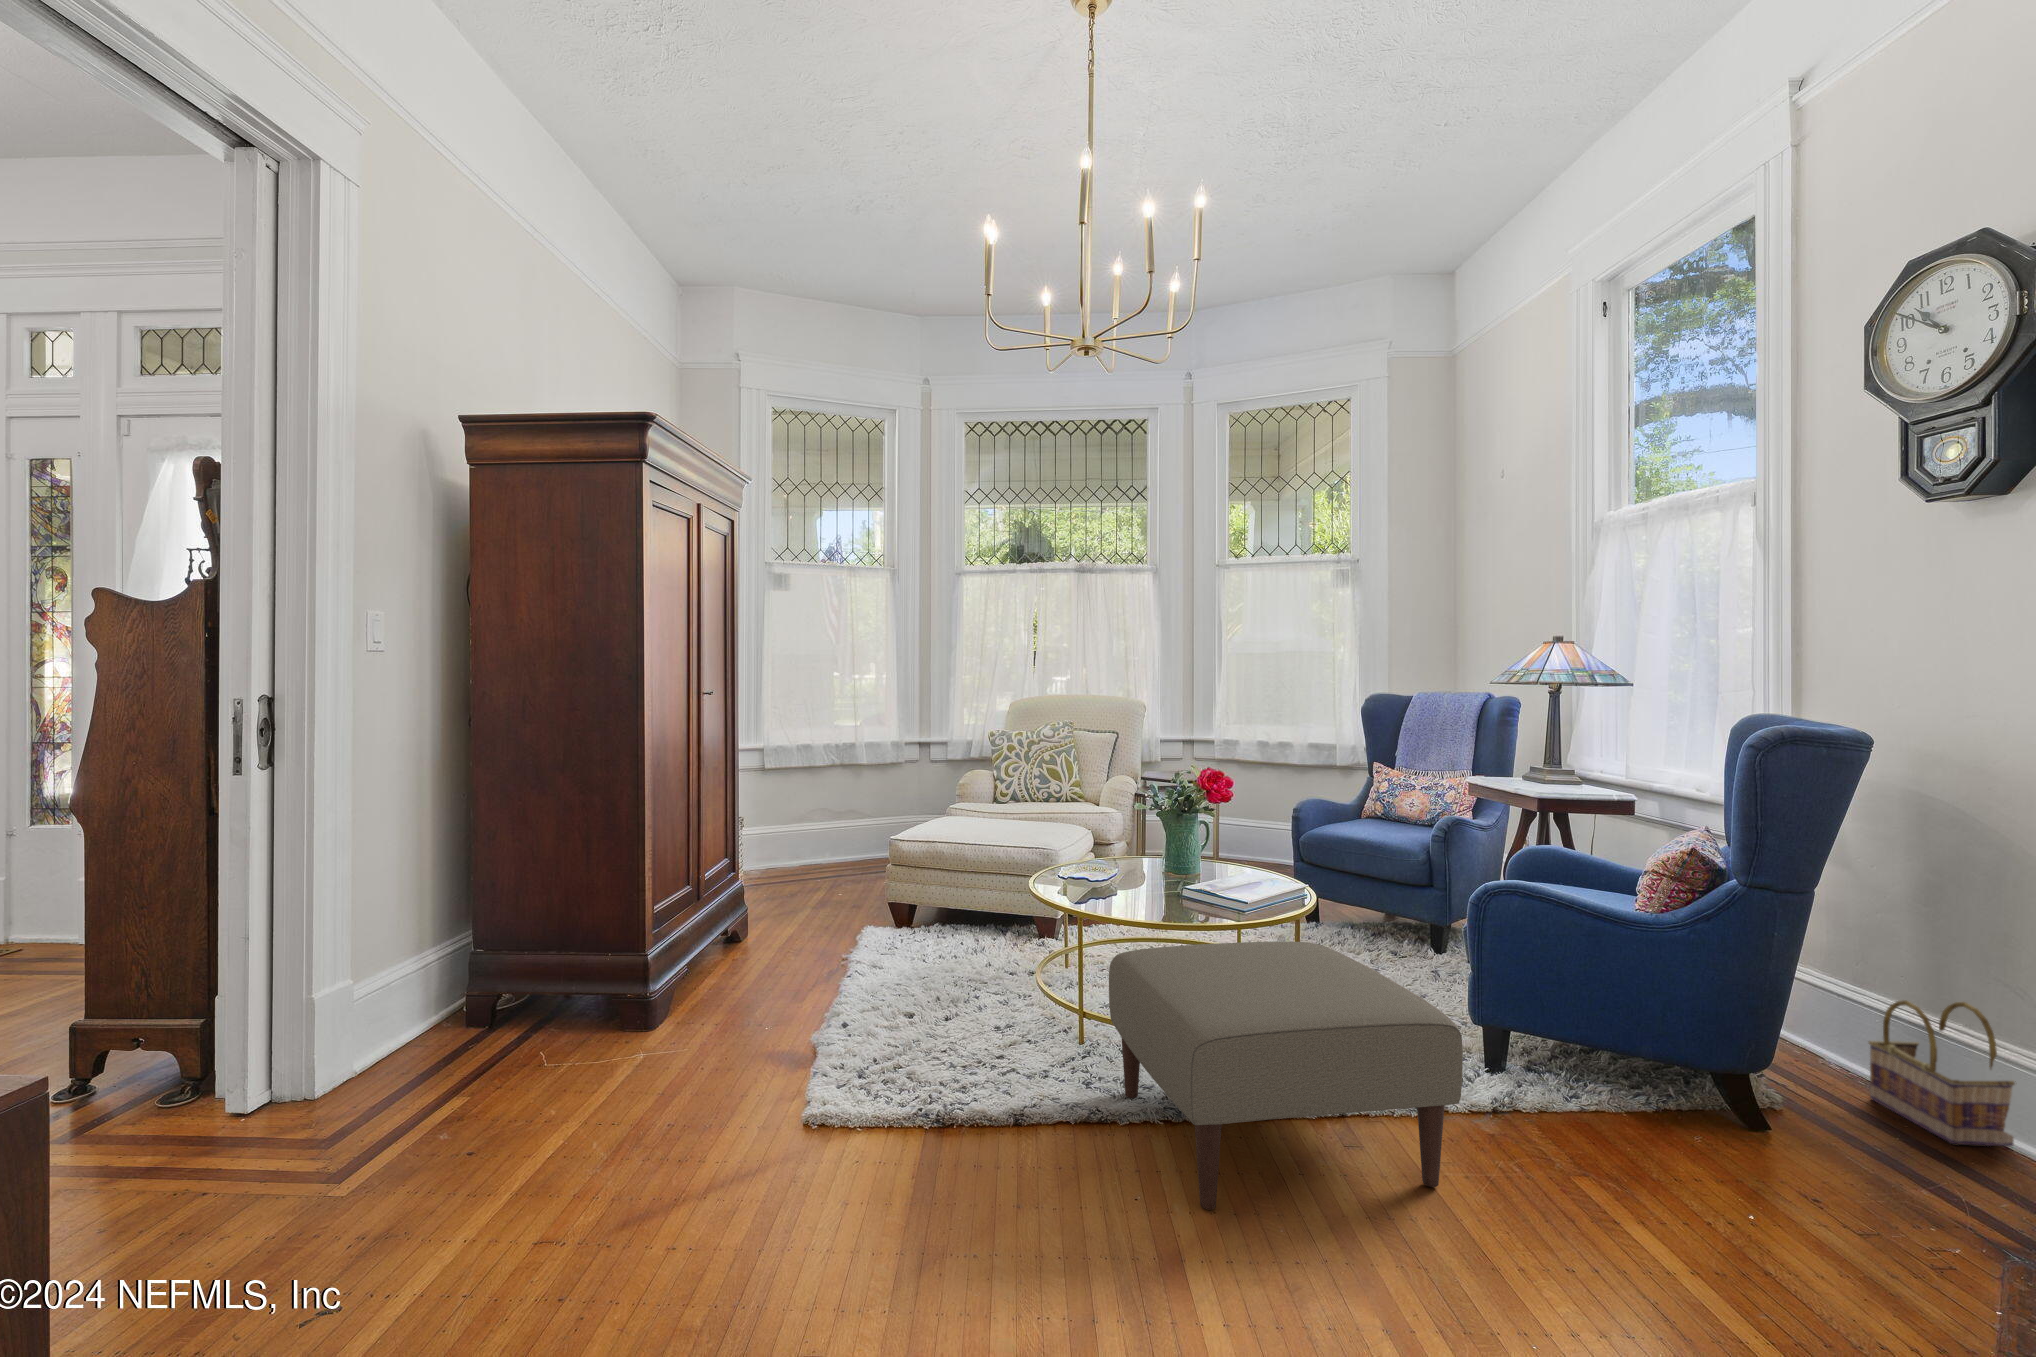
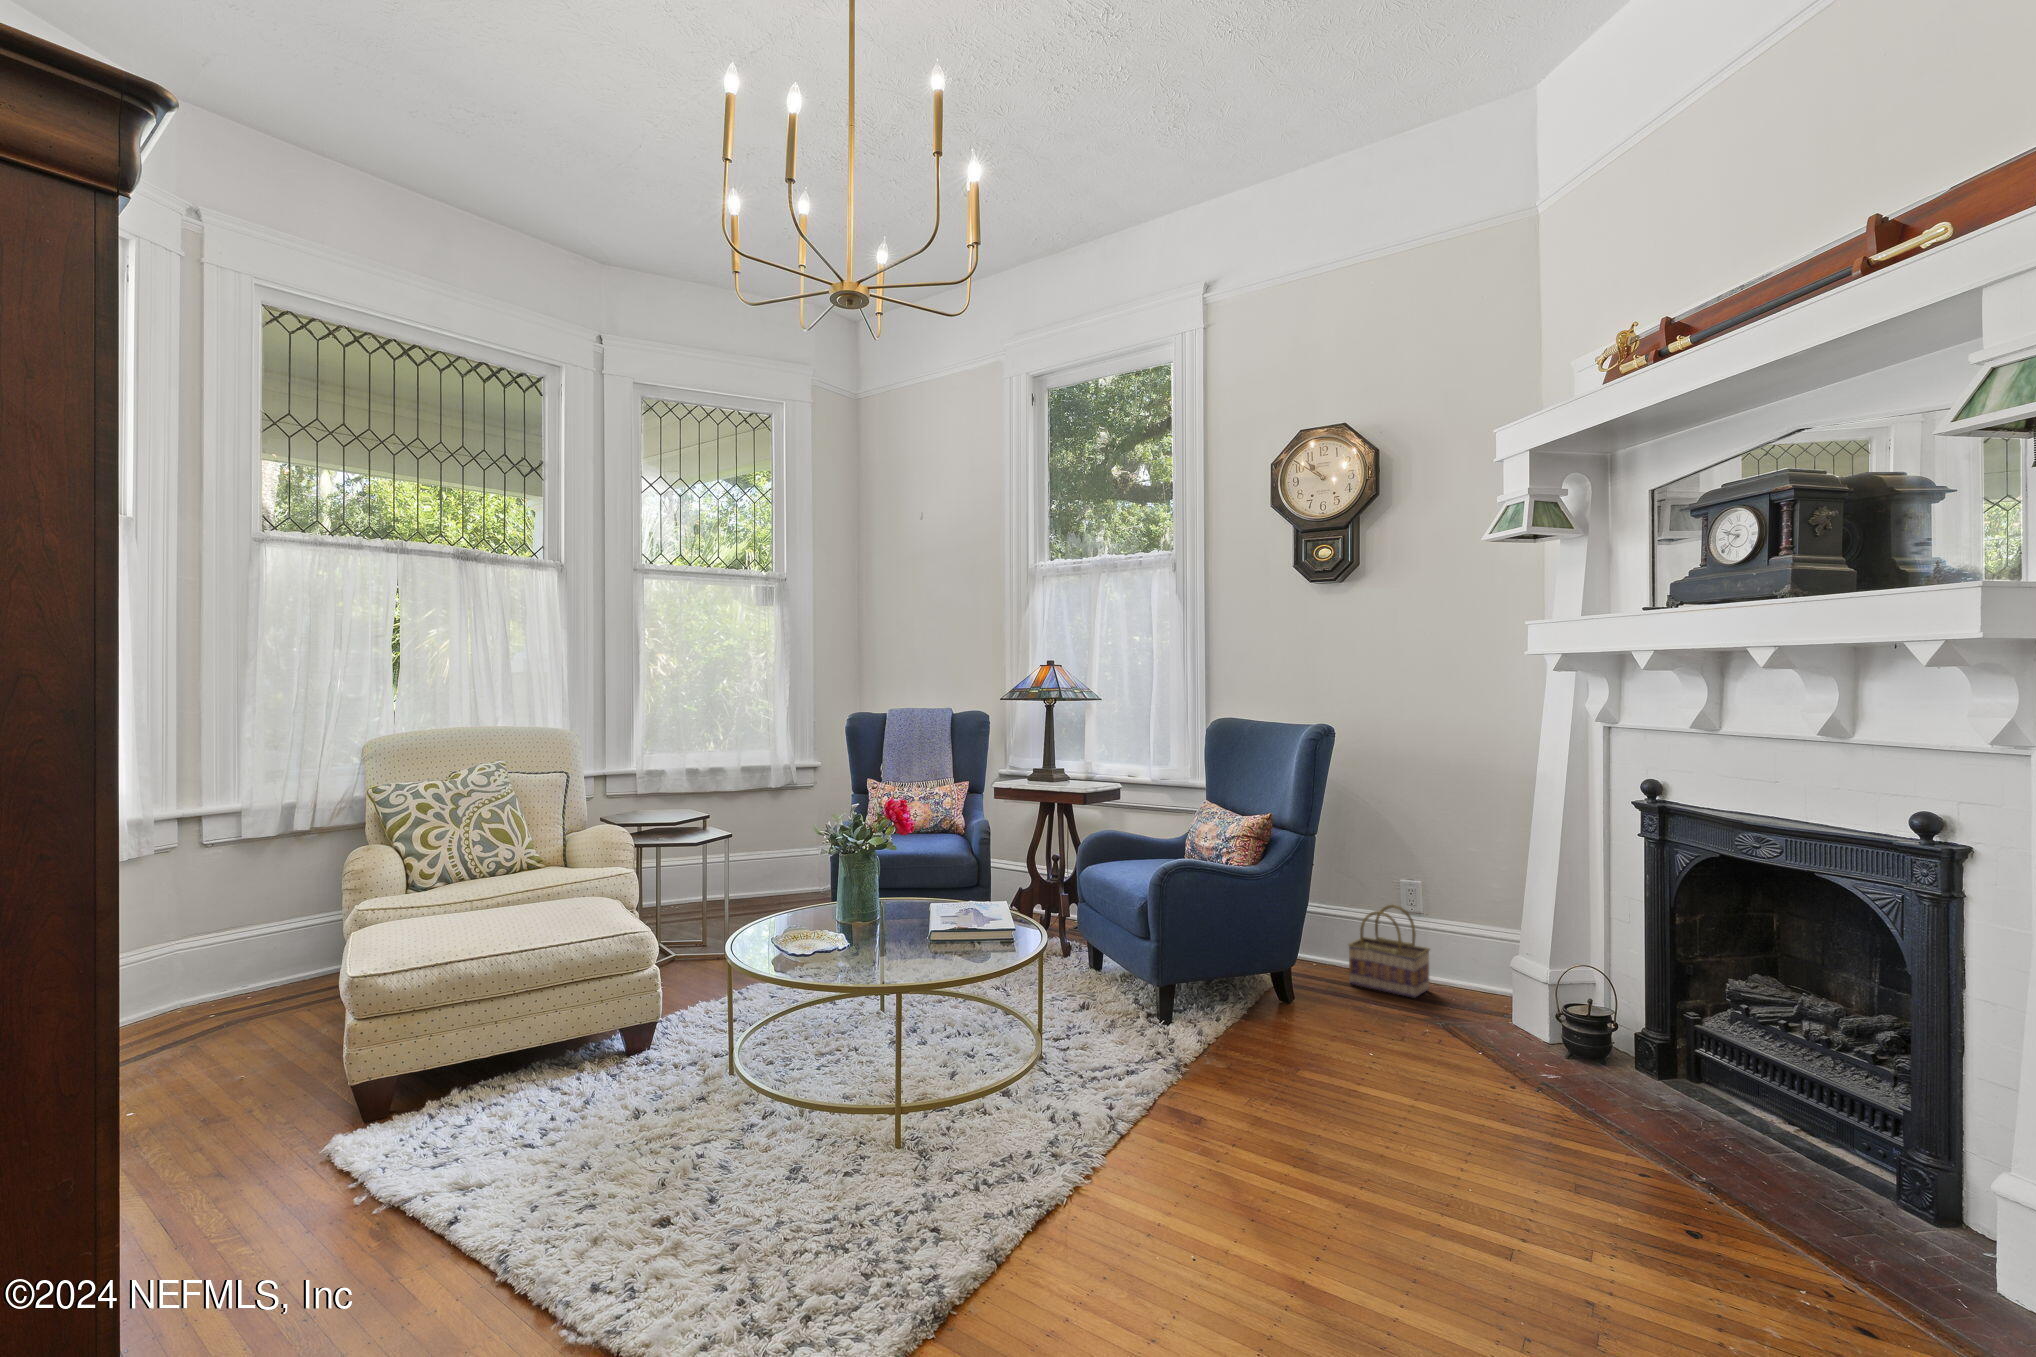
ottoman: present [1109,941,1463,1209] -> none [1015,967,1353,1263]

